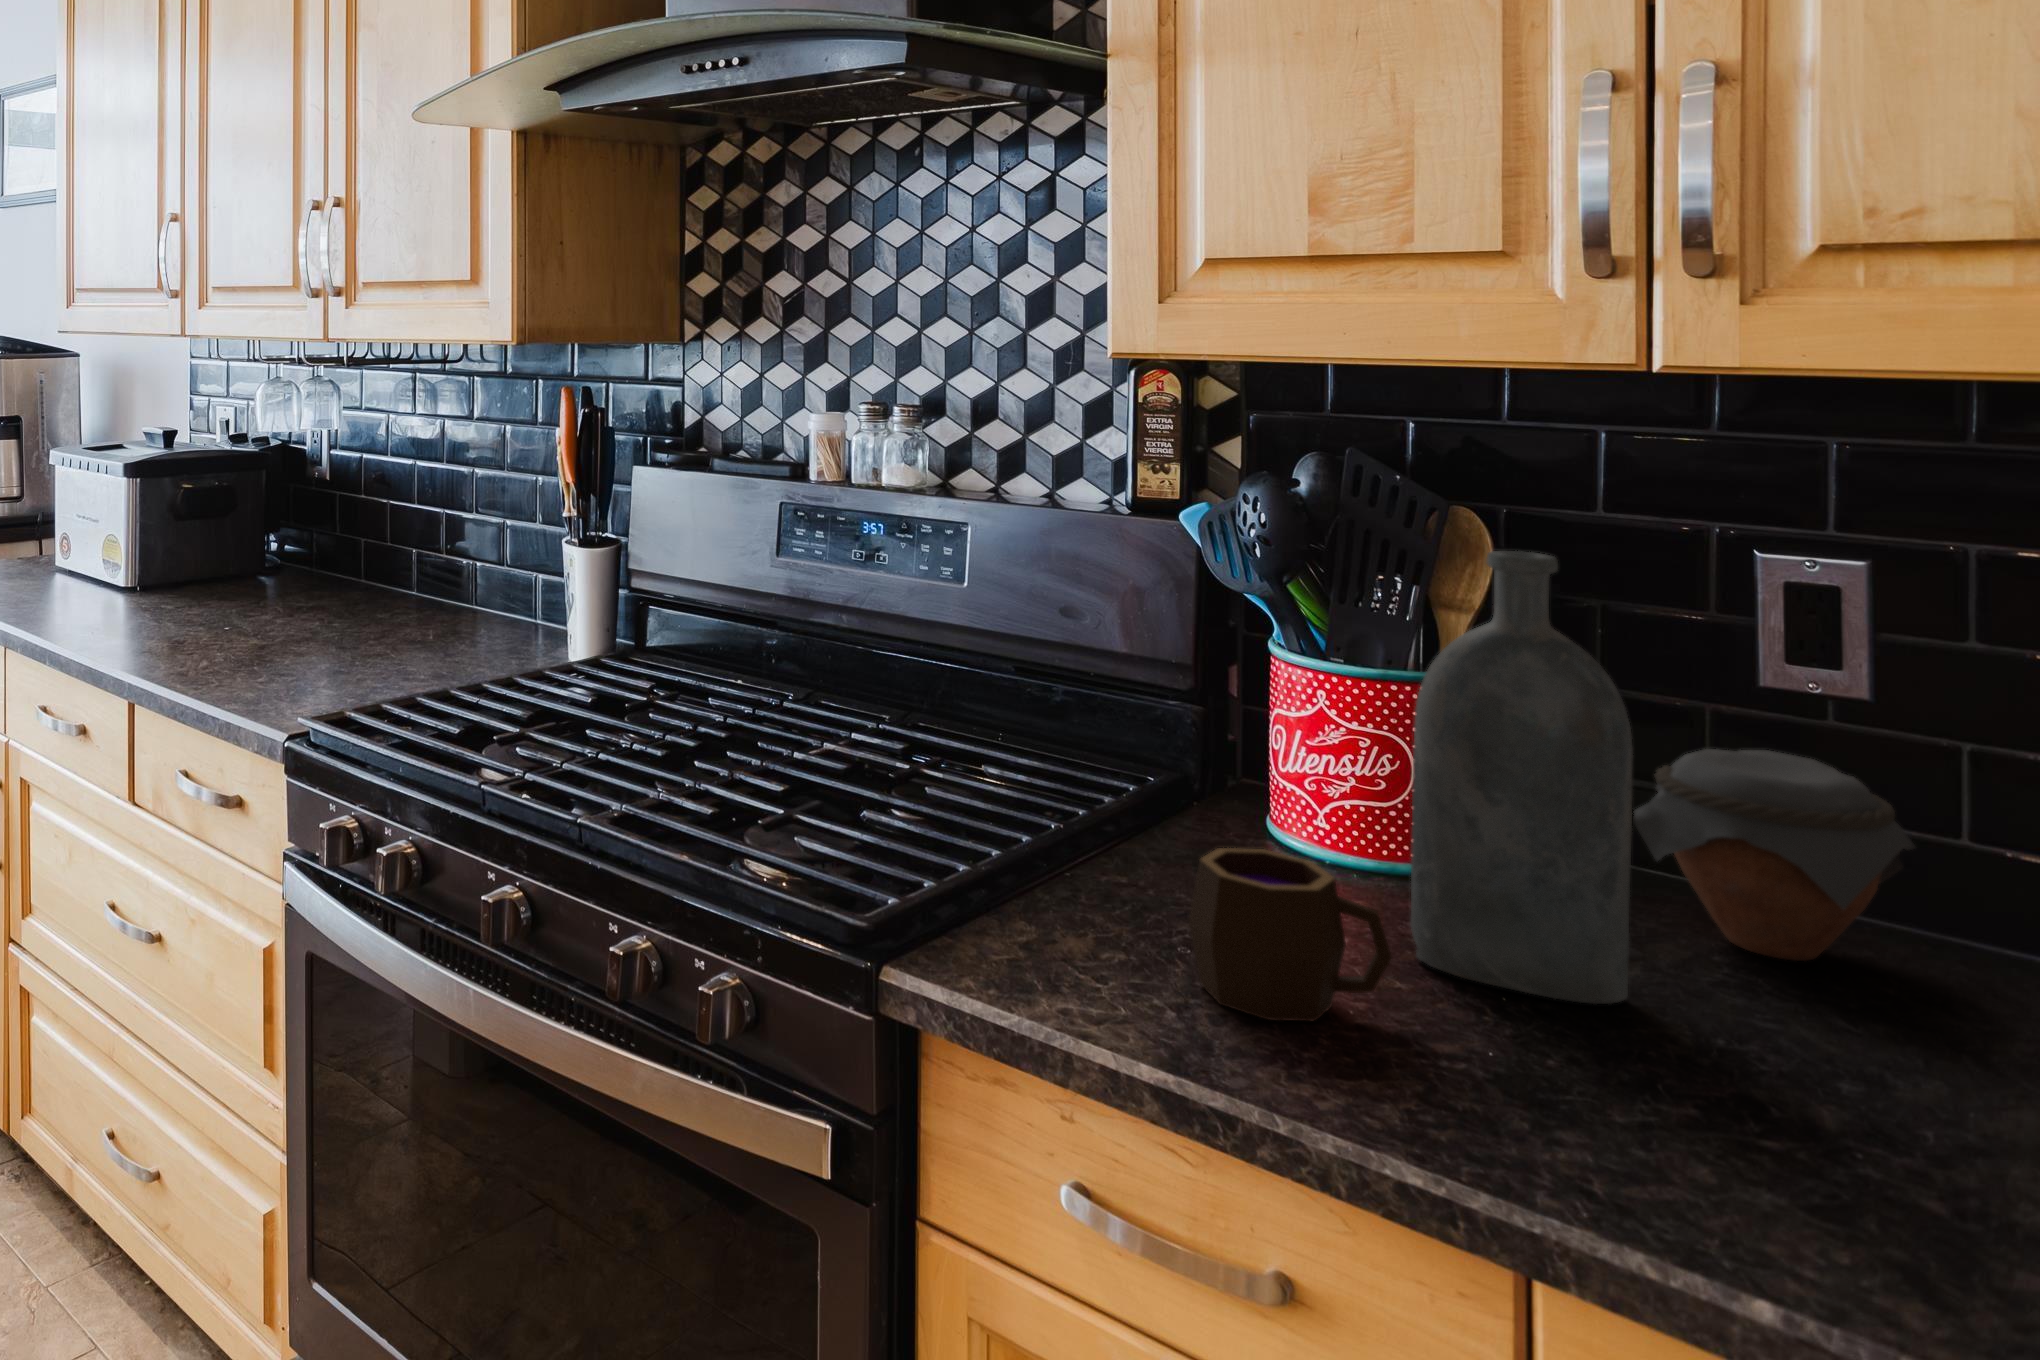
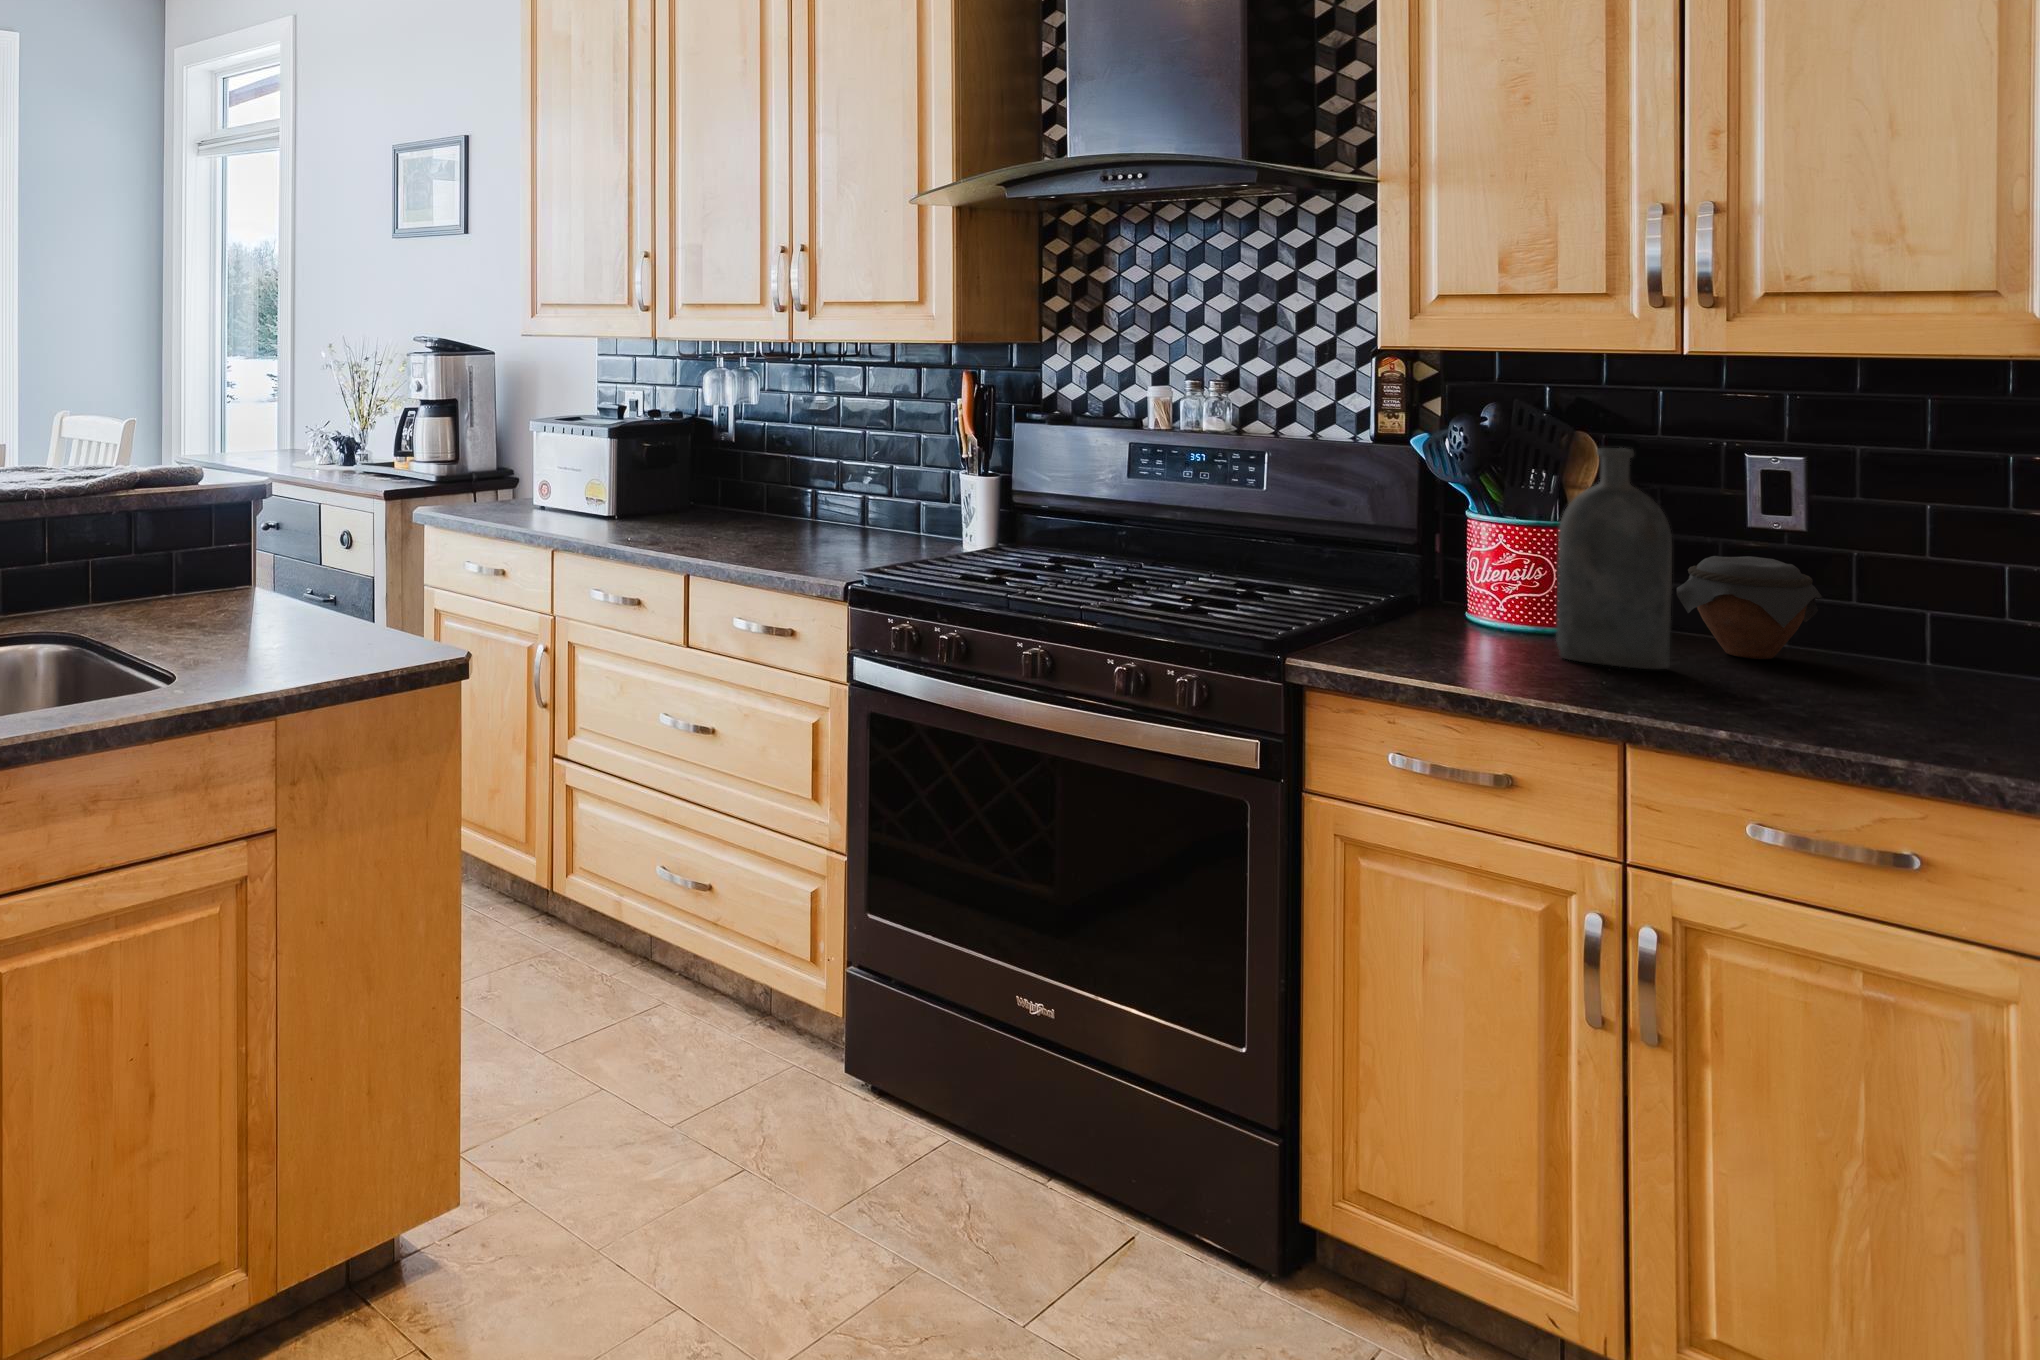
mug: present [1189,848,1392,1021] -> none [1443,598,1550,673]

